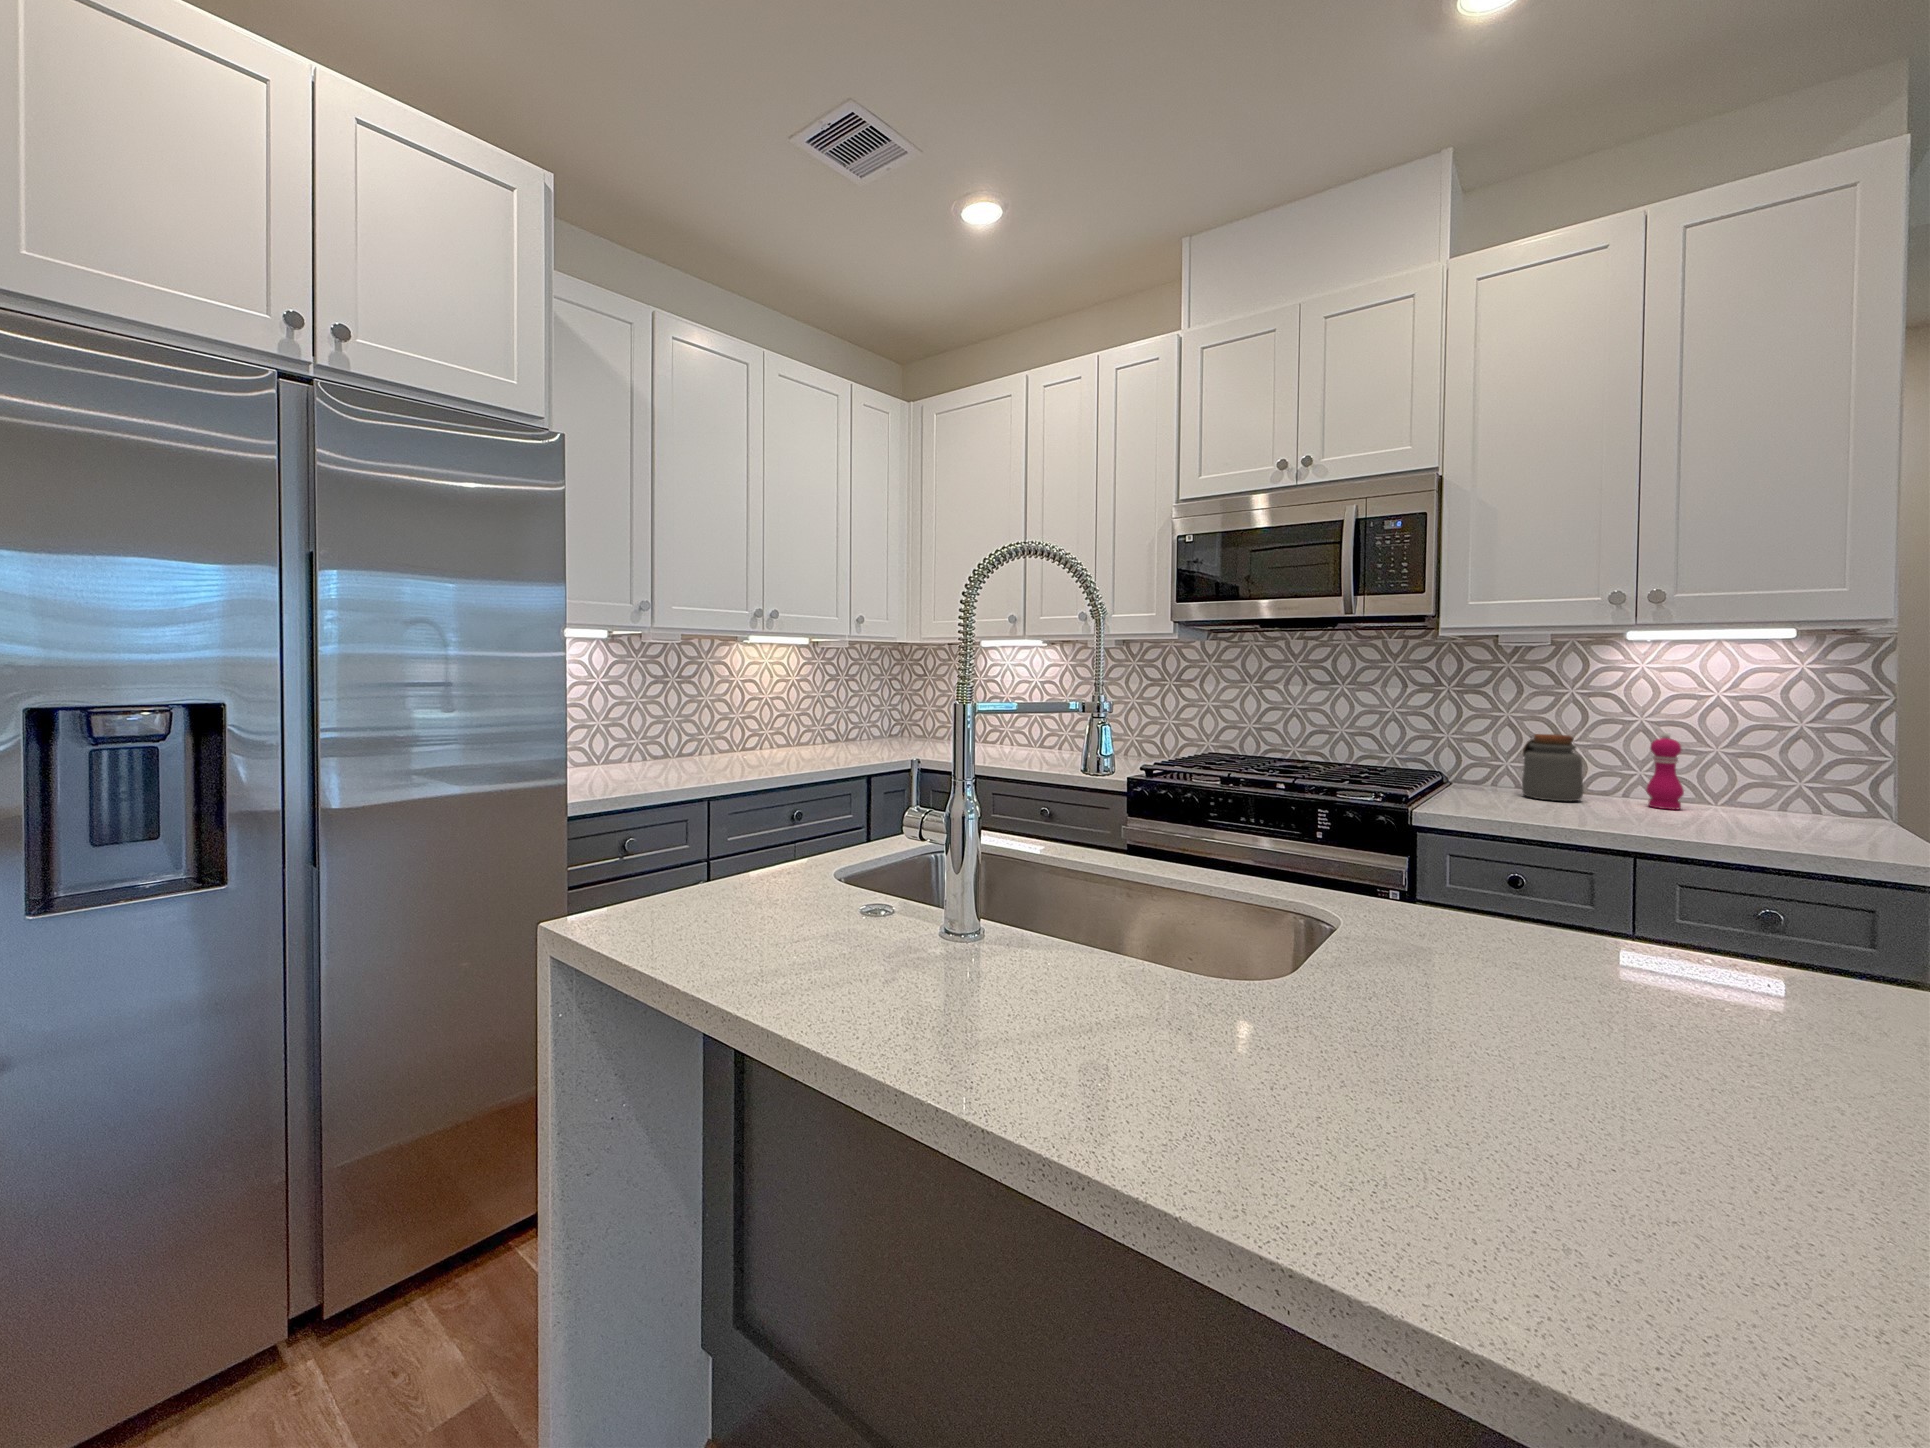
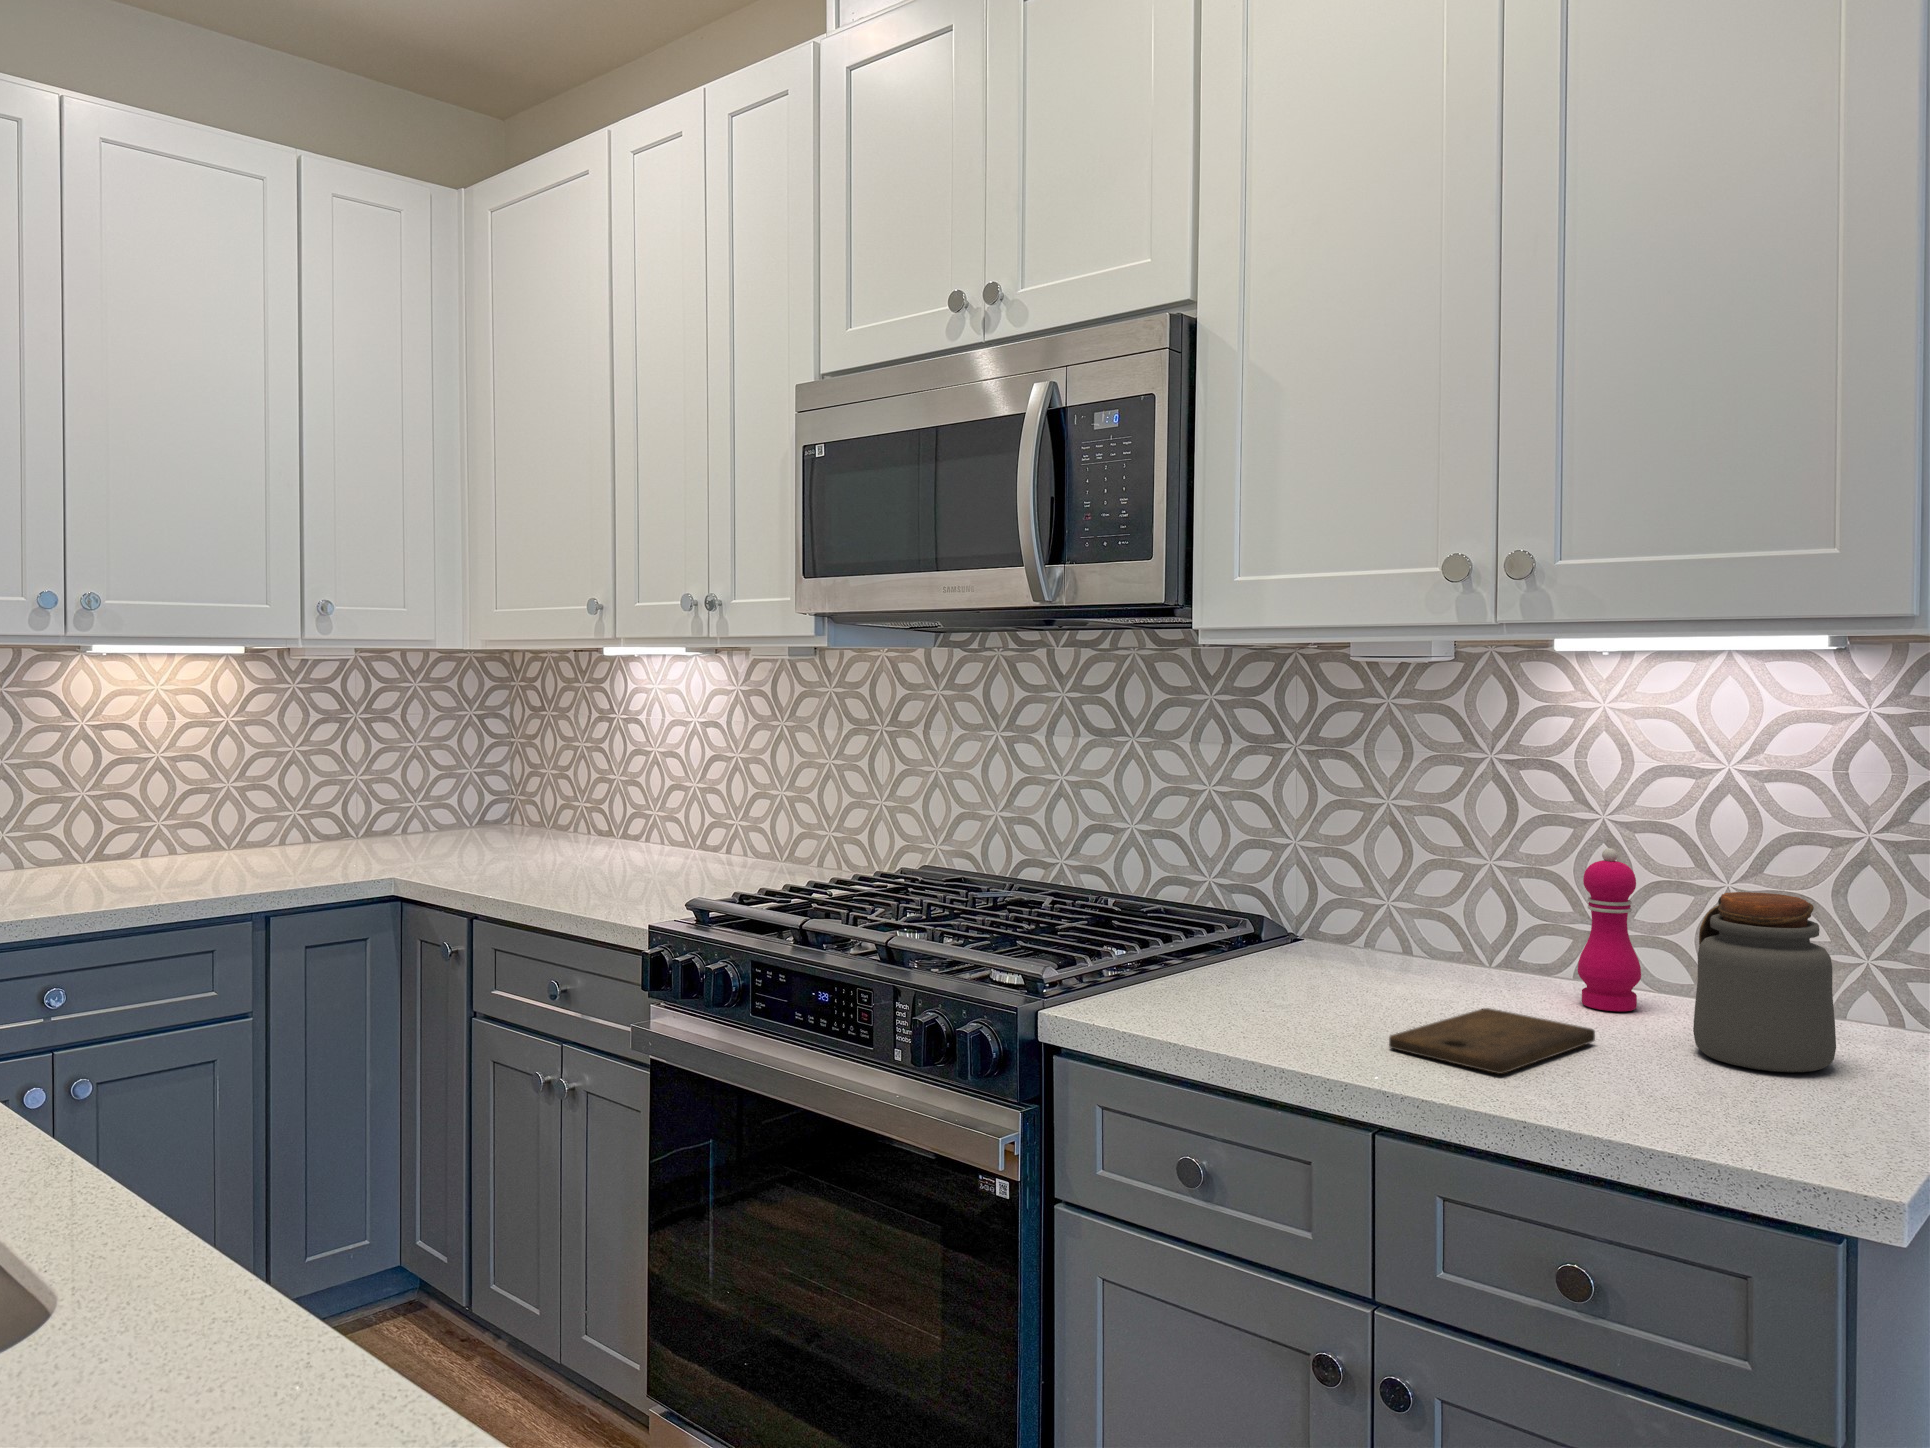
jar: present [1522,734,1583,801] -> present [1693,892,1836,1072]
cutting board: none [1610,807,1697,831] -> present [1389,1008,1595,1074]

